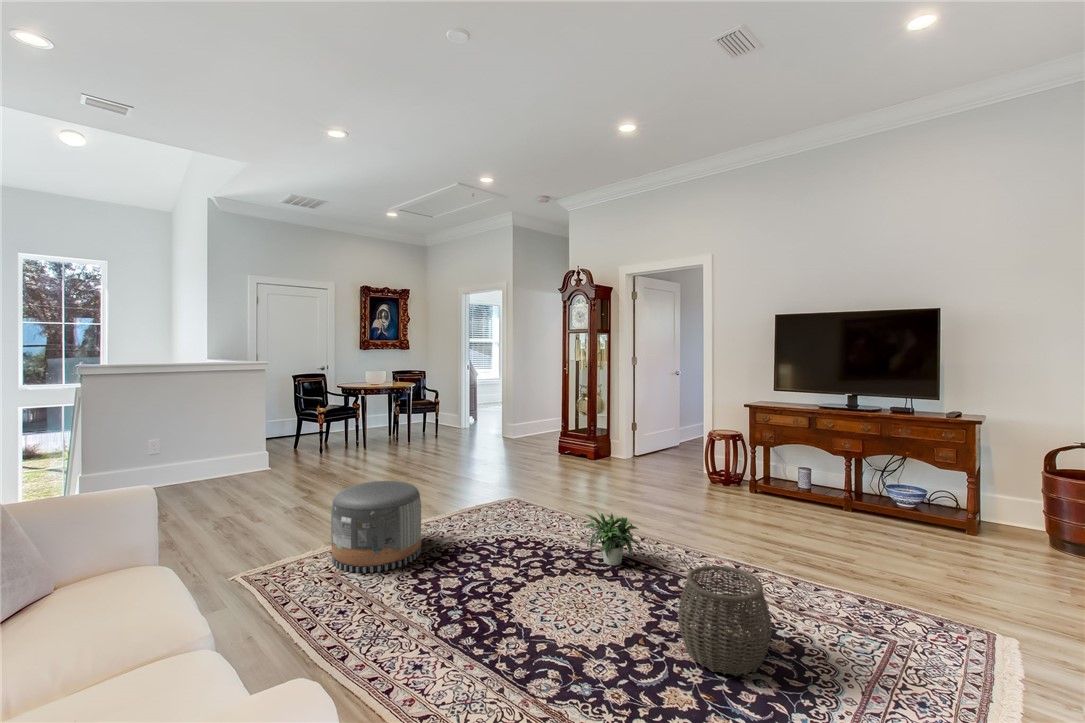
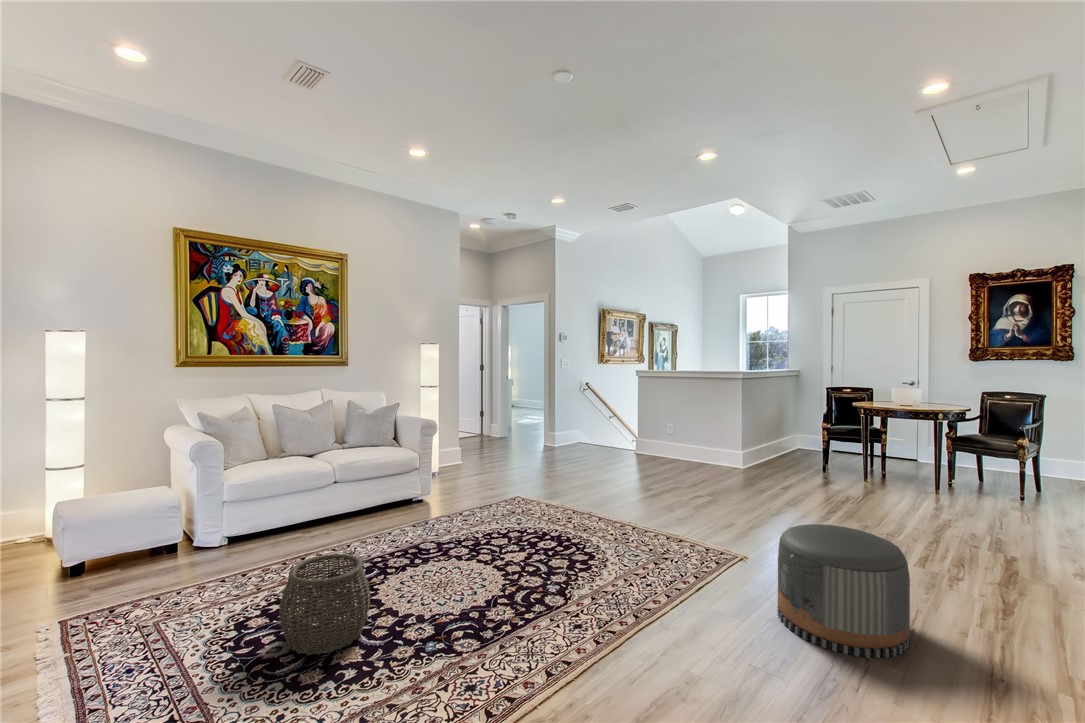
pouf: present [331,481,421,573] -> present [778,524,910,658]
potted plant: present [572,511,641,565] -> none [504,536,576,609]

